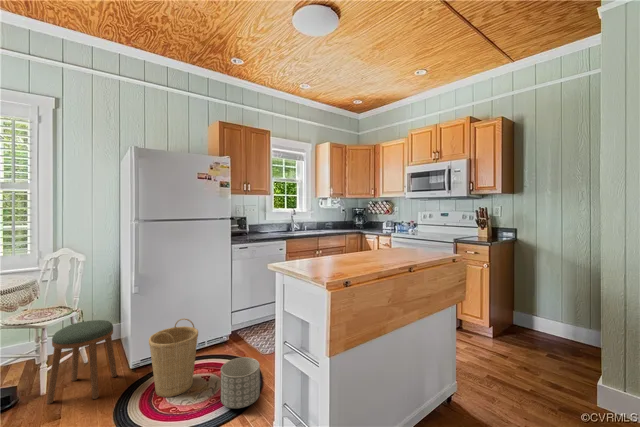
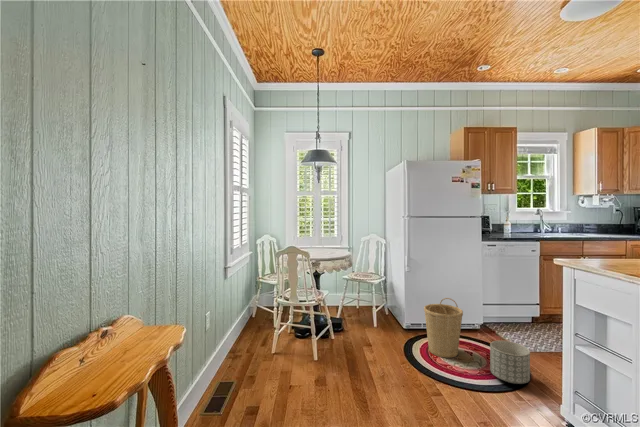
stool: present [46,320,117,404] -> none [359,288,395,343]

